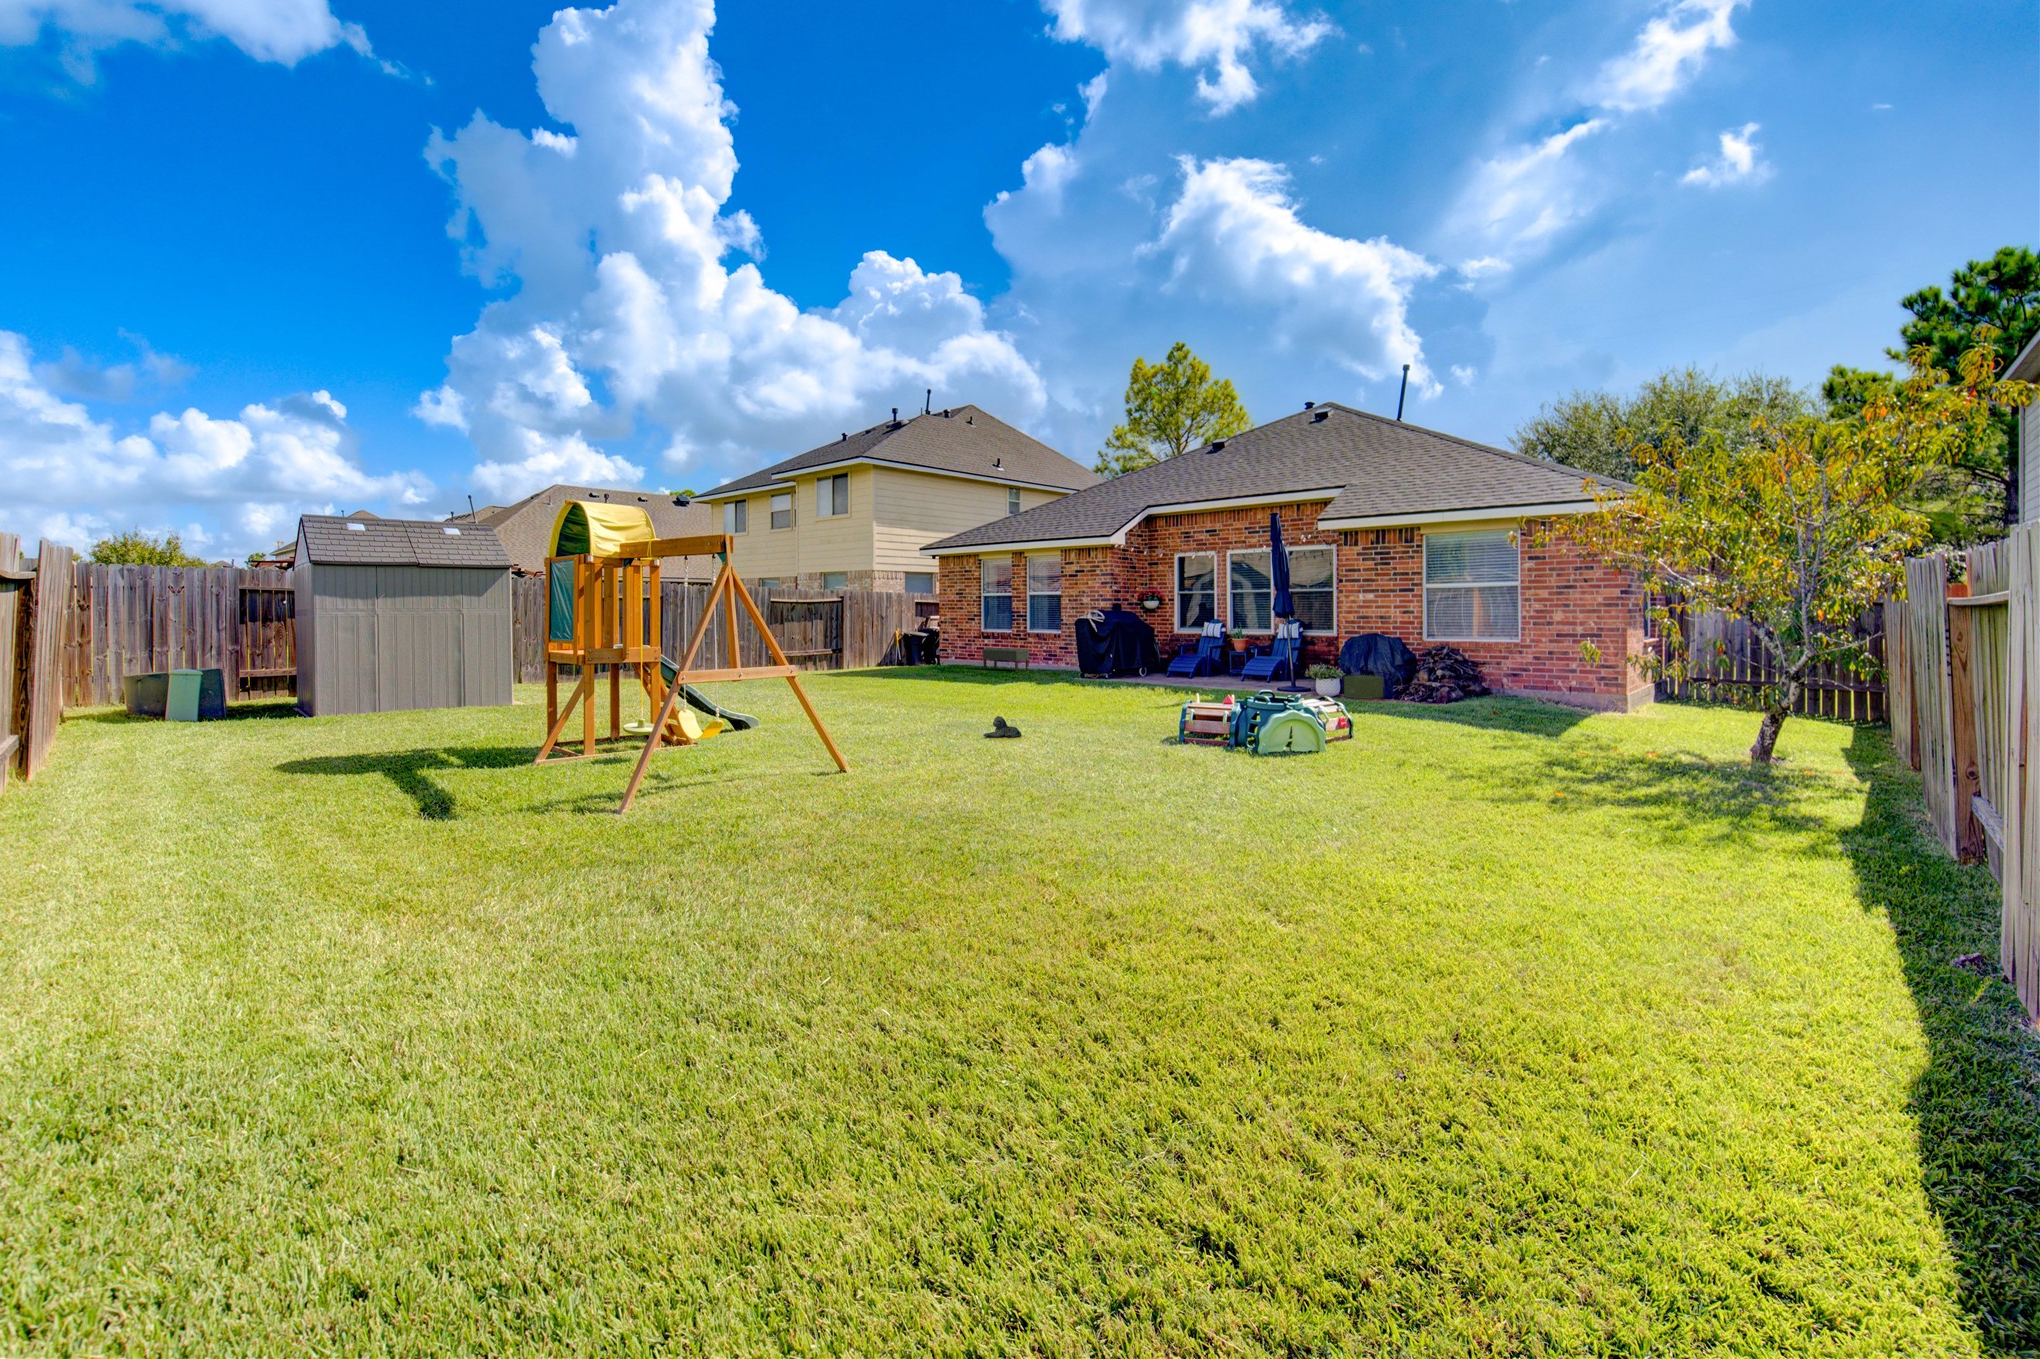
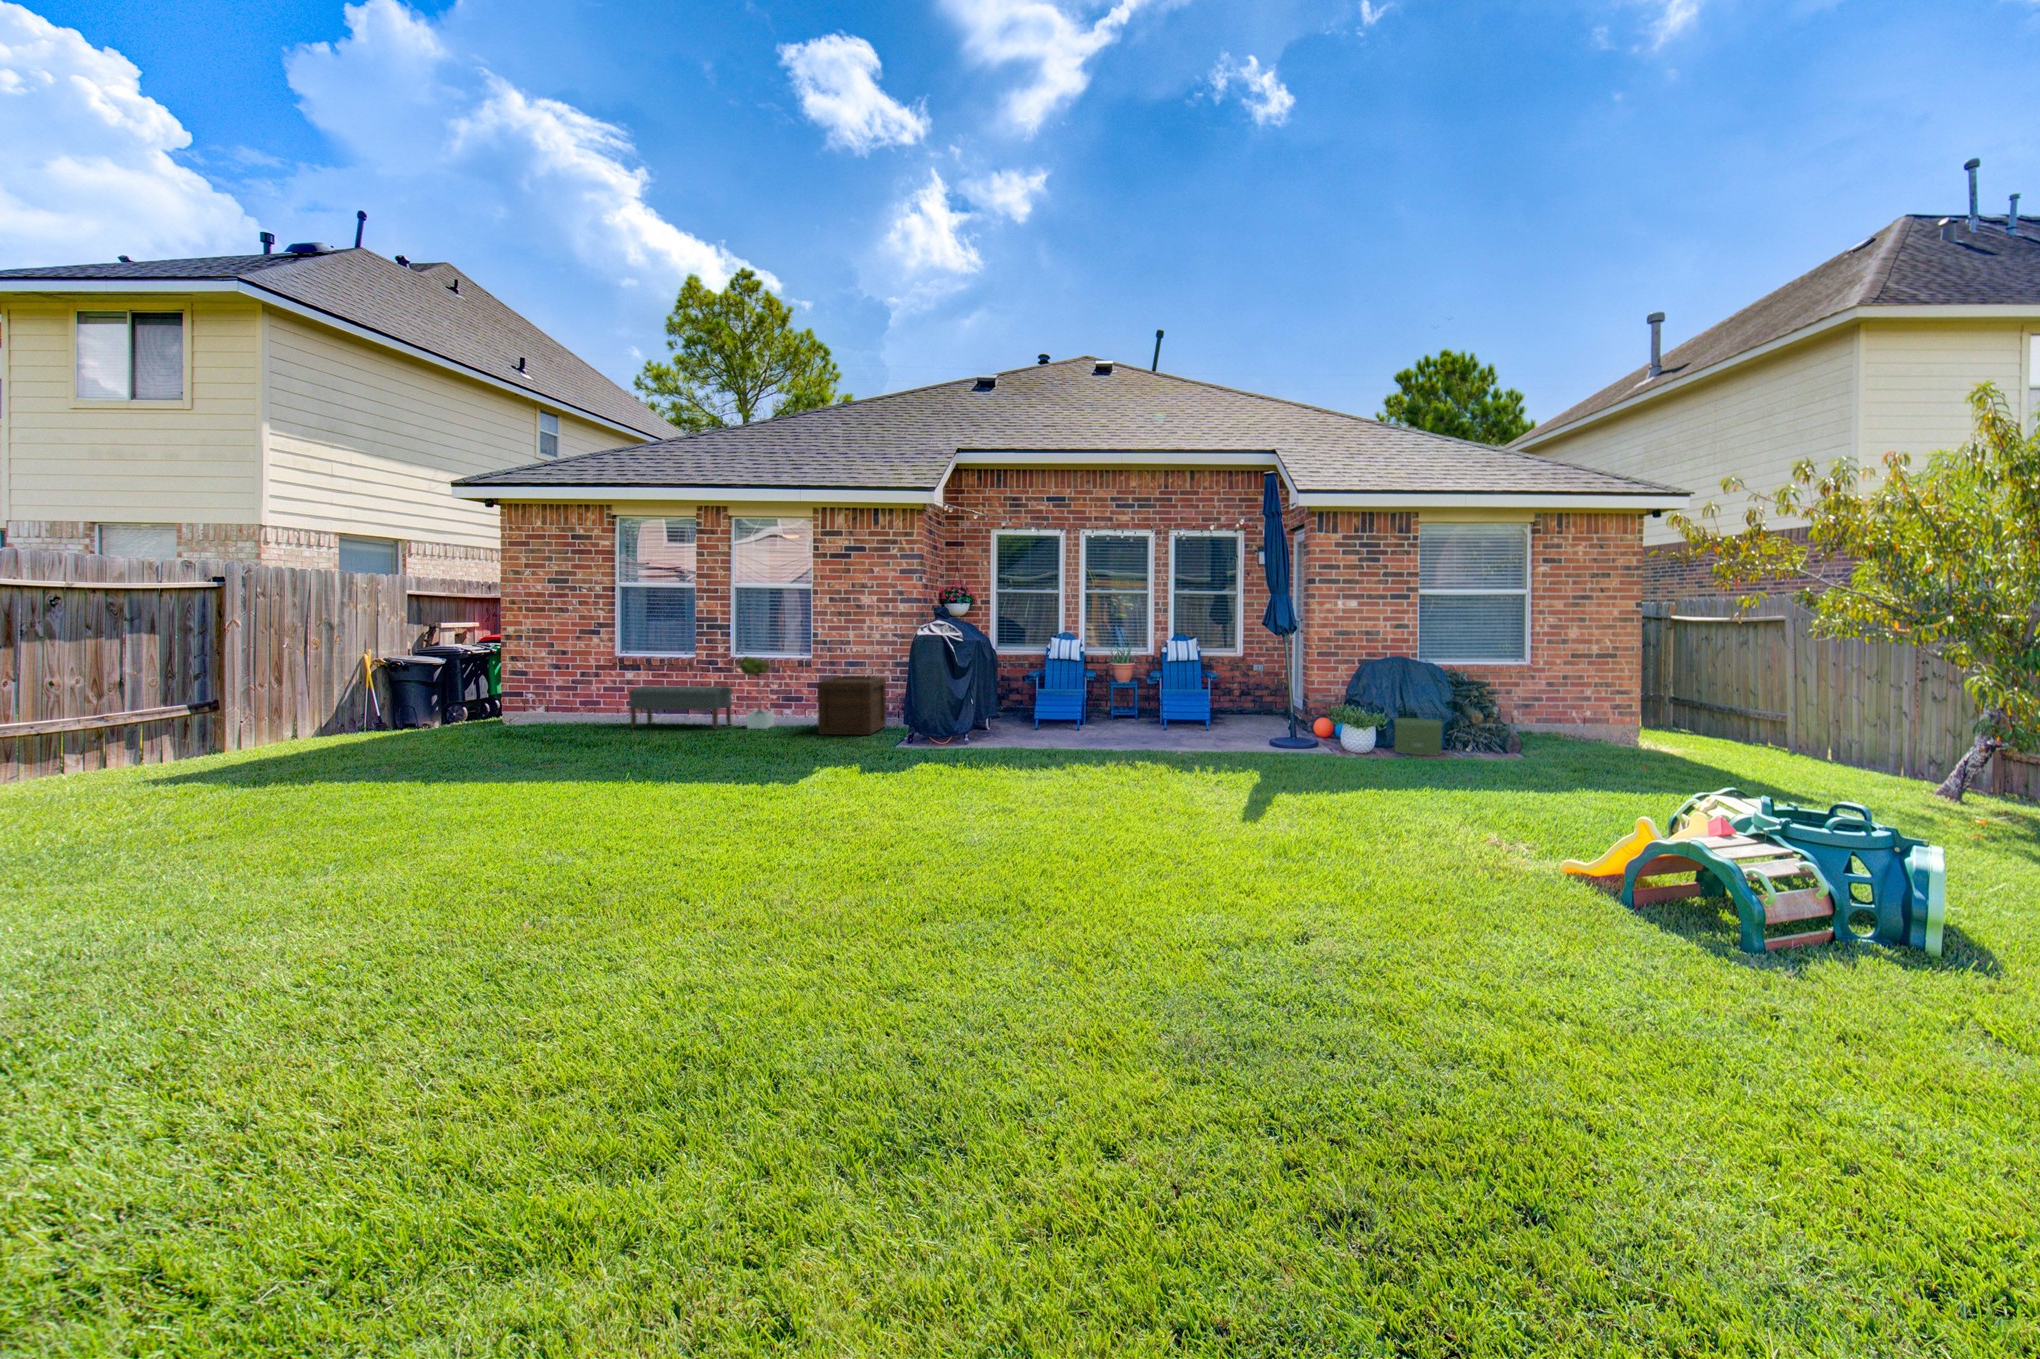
potted tree: none [1028,632,1046,672] -> present [739,656,774,729]
wooden crate: none [1055,644,1097,676] -> present [817,676,886,735]
plush toy: present [984,716,1021,737] -> none [1789,1120,1900,1244]

